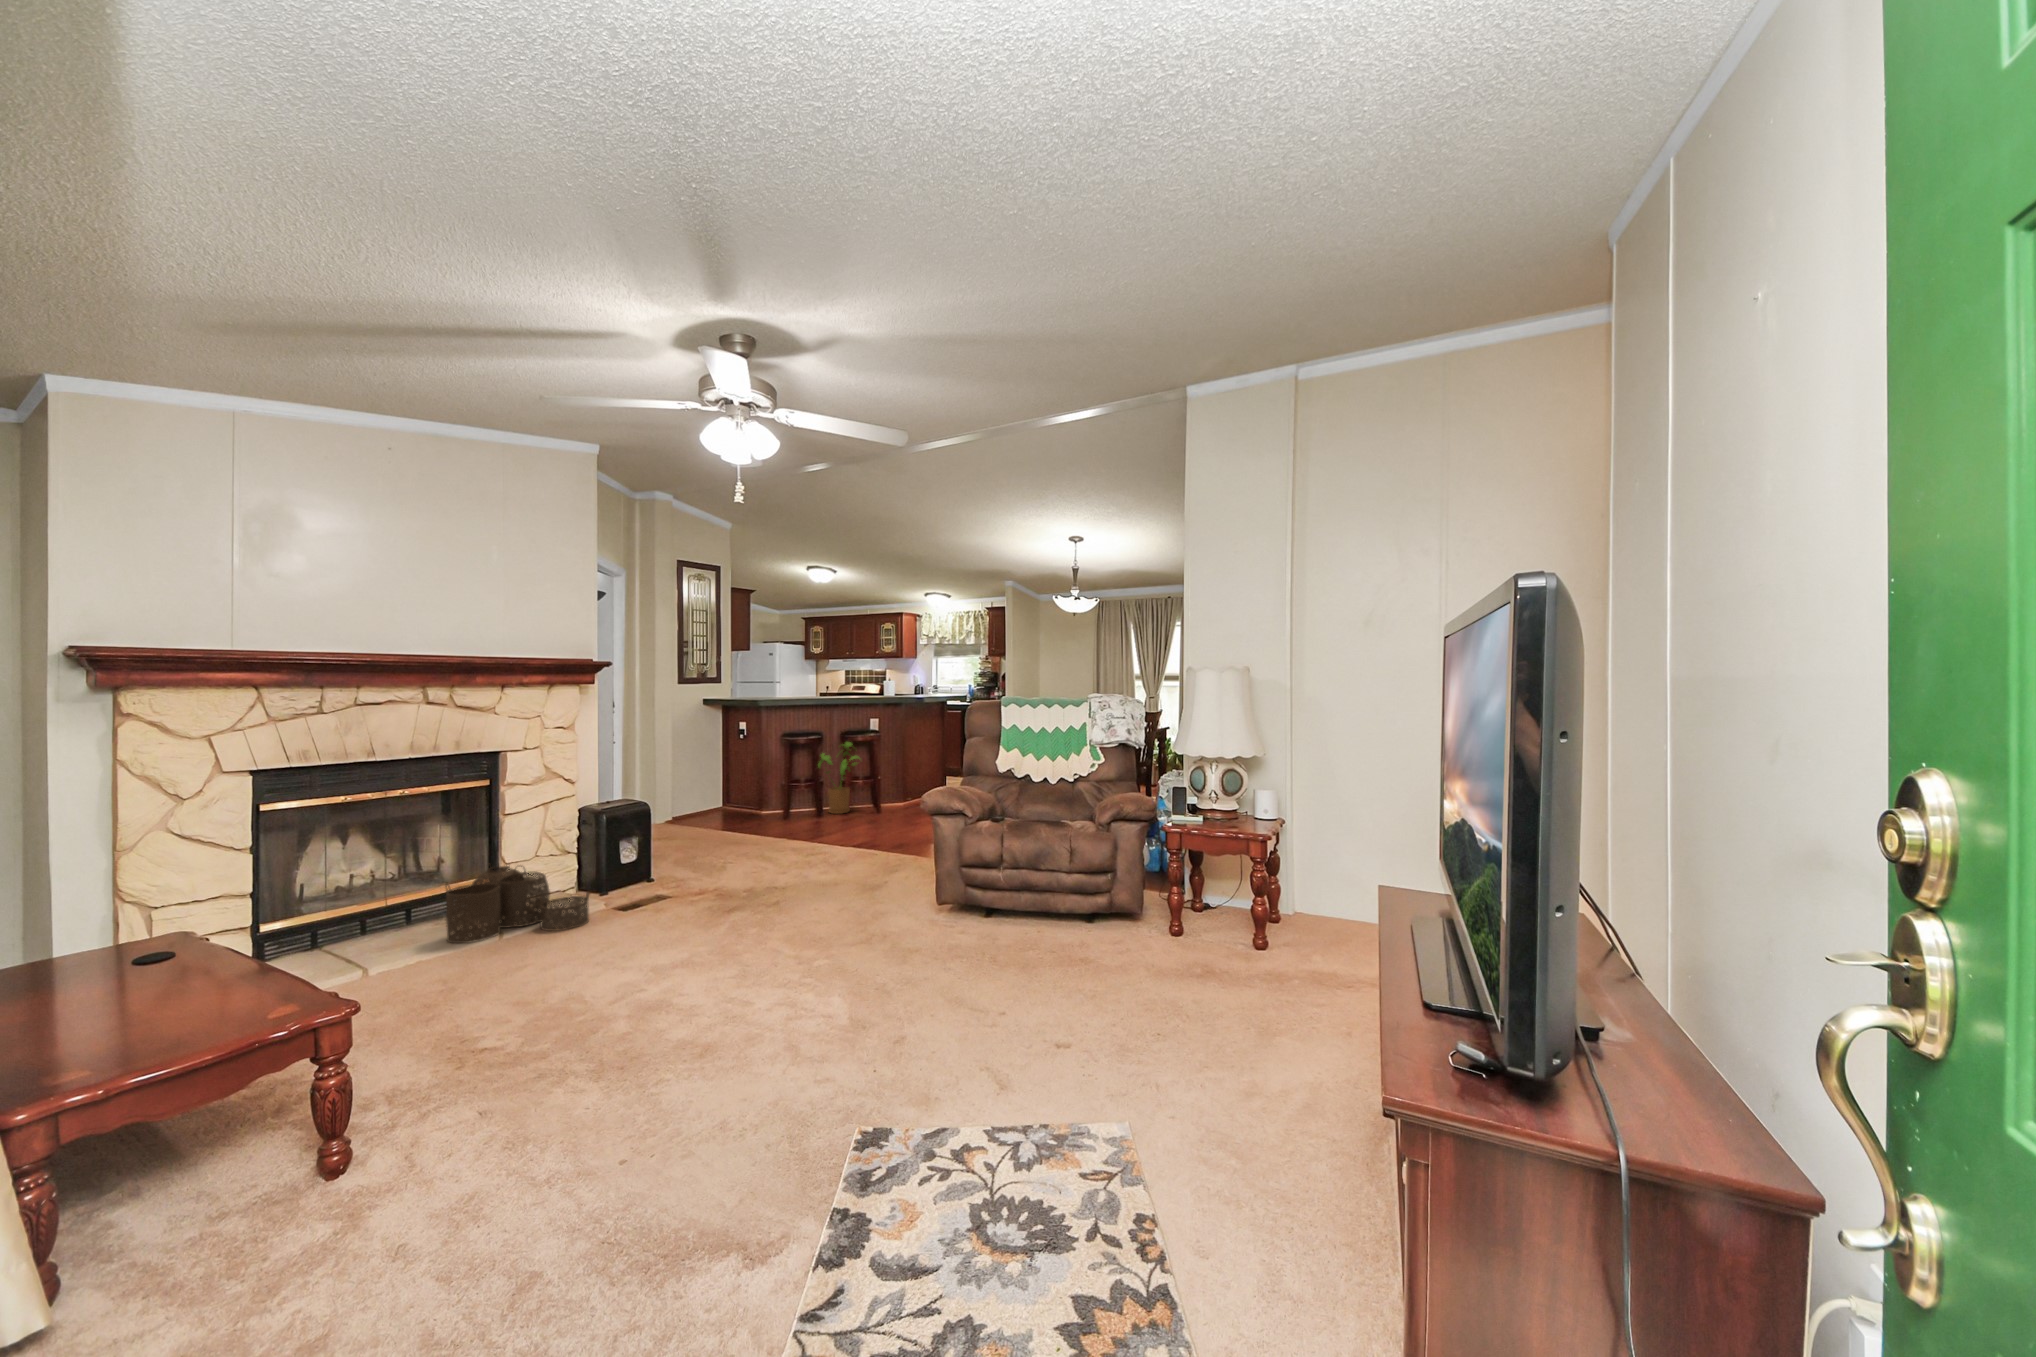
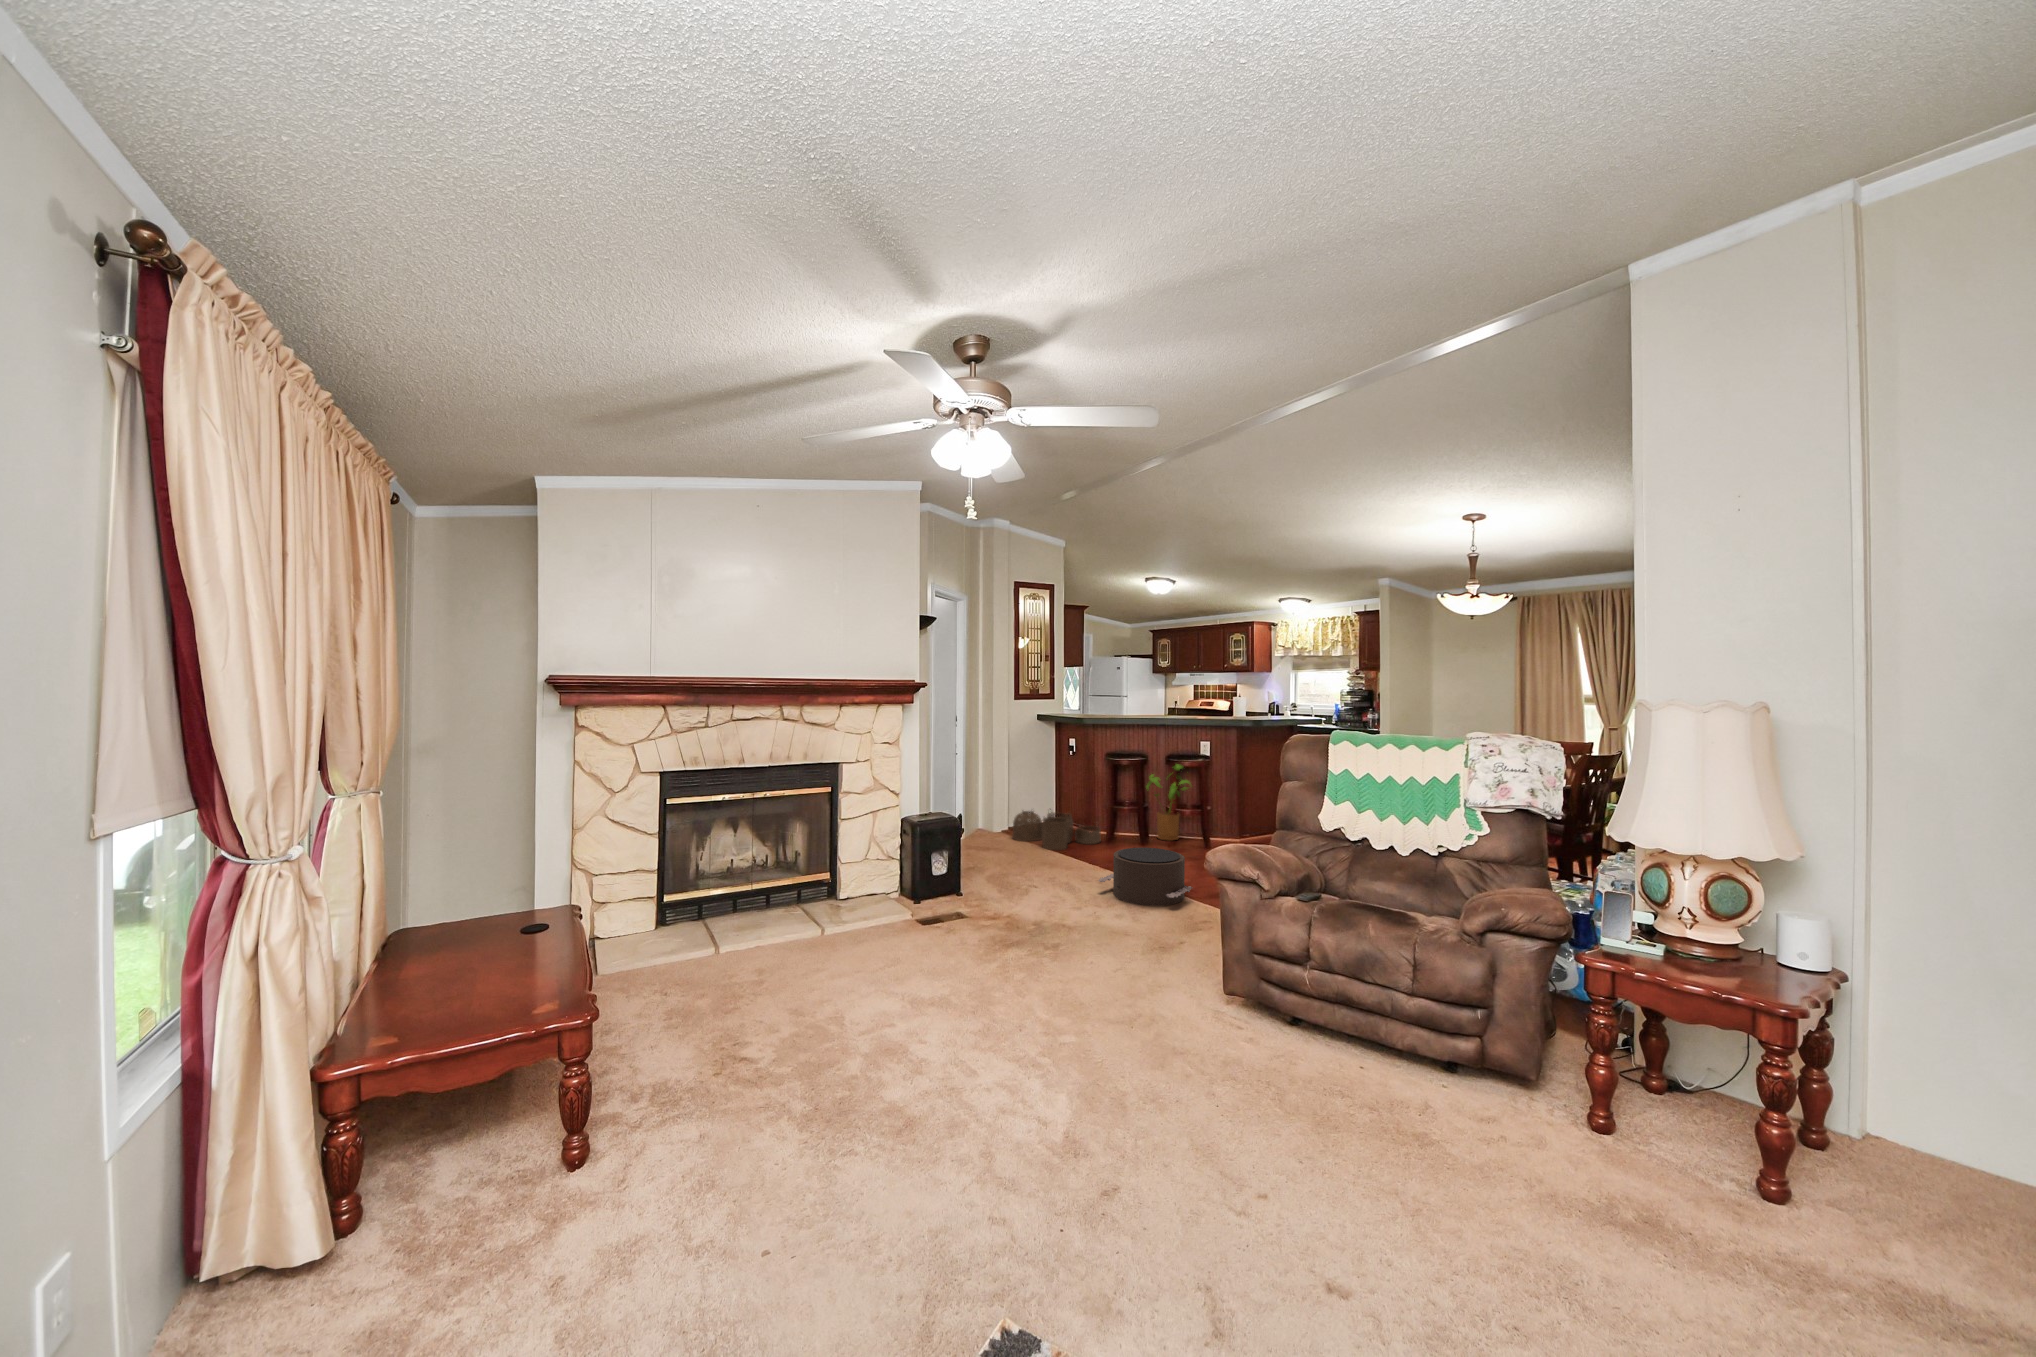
pouf: none [790,814,879,863] -> present [1098,848,1192,906]
woven basket: present [445,866,589,943] -> present [1012,809,1101,850]

